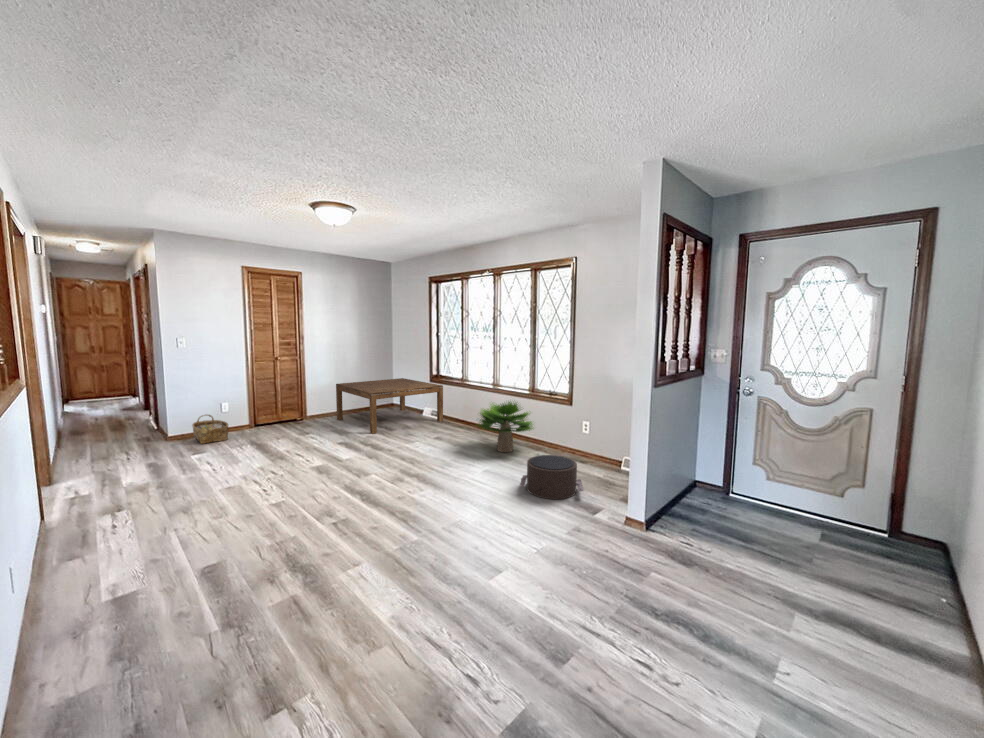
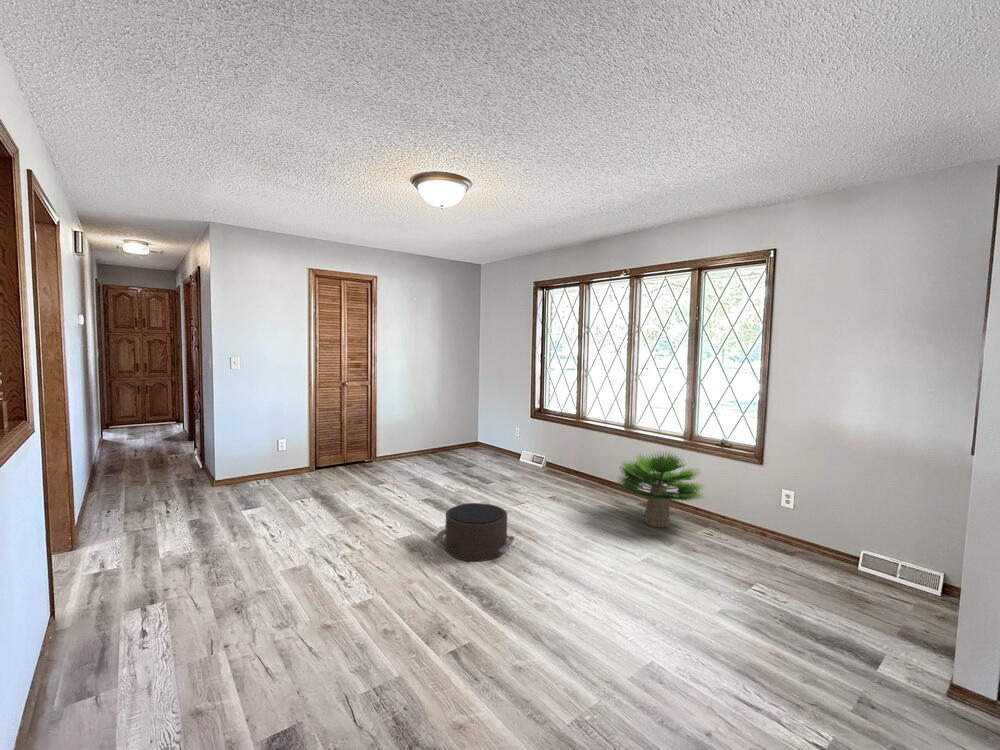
coffee table: present [336,378,443,434] -> none [412,411,551,487]
woven basket: present [192,415,228,444] -> none [244,454,286,493]
pouf: present [520,455,584,499] -> present [432,503,514,561]

